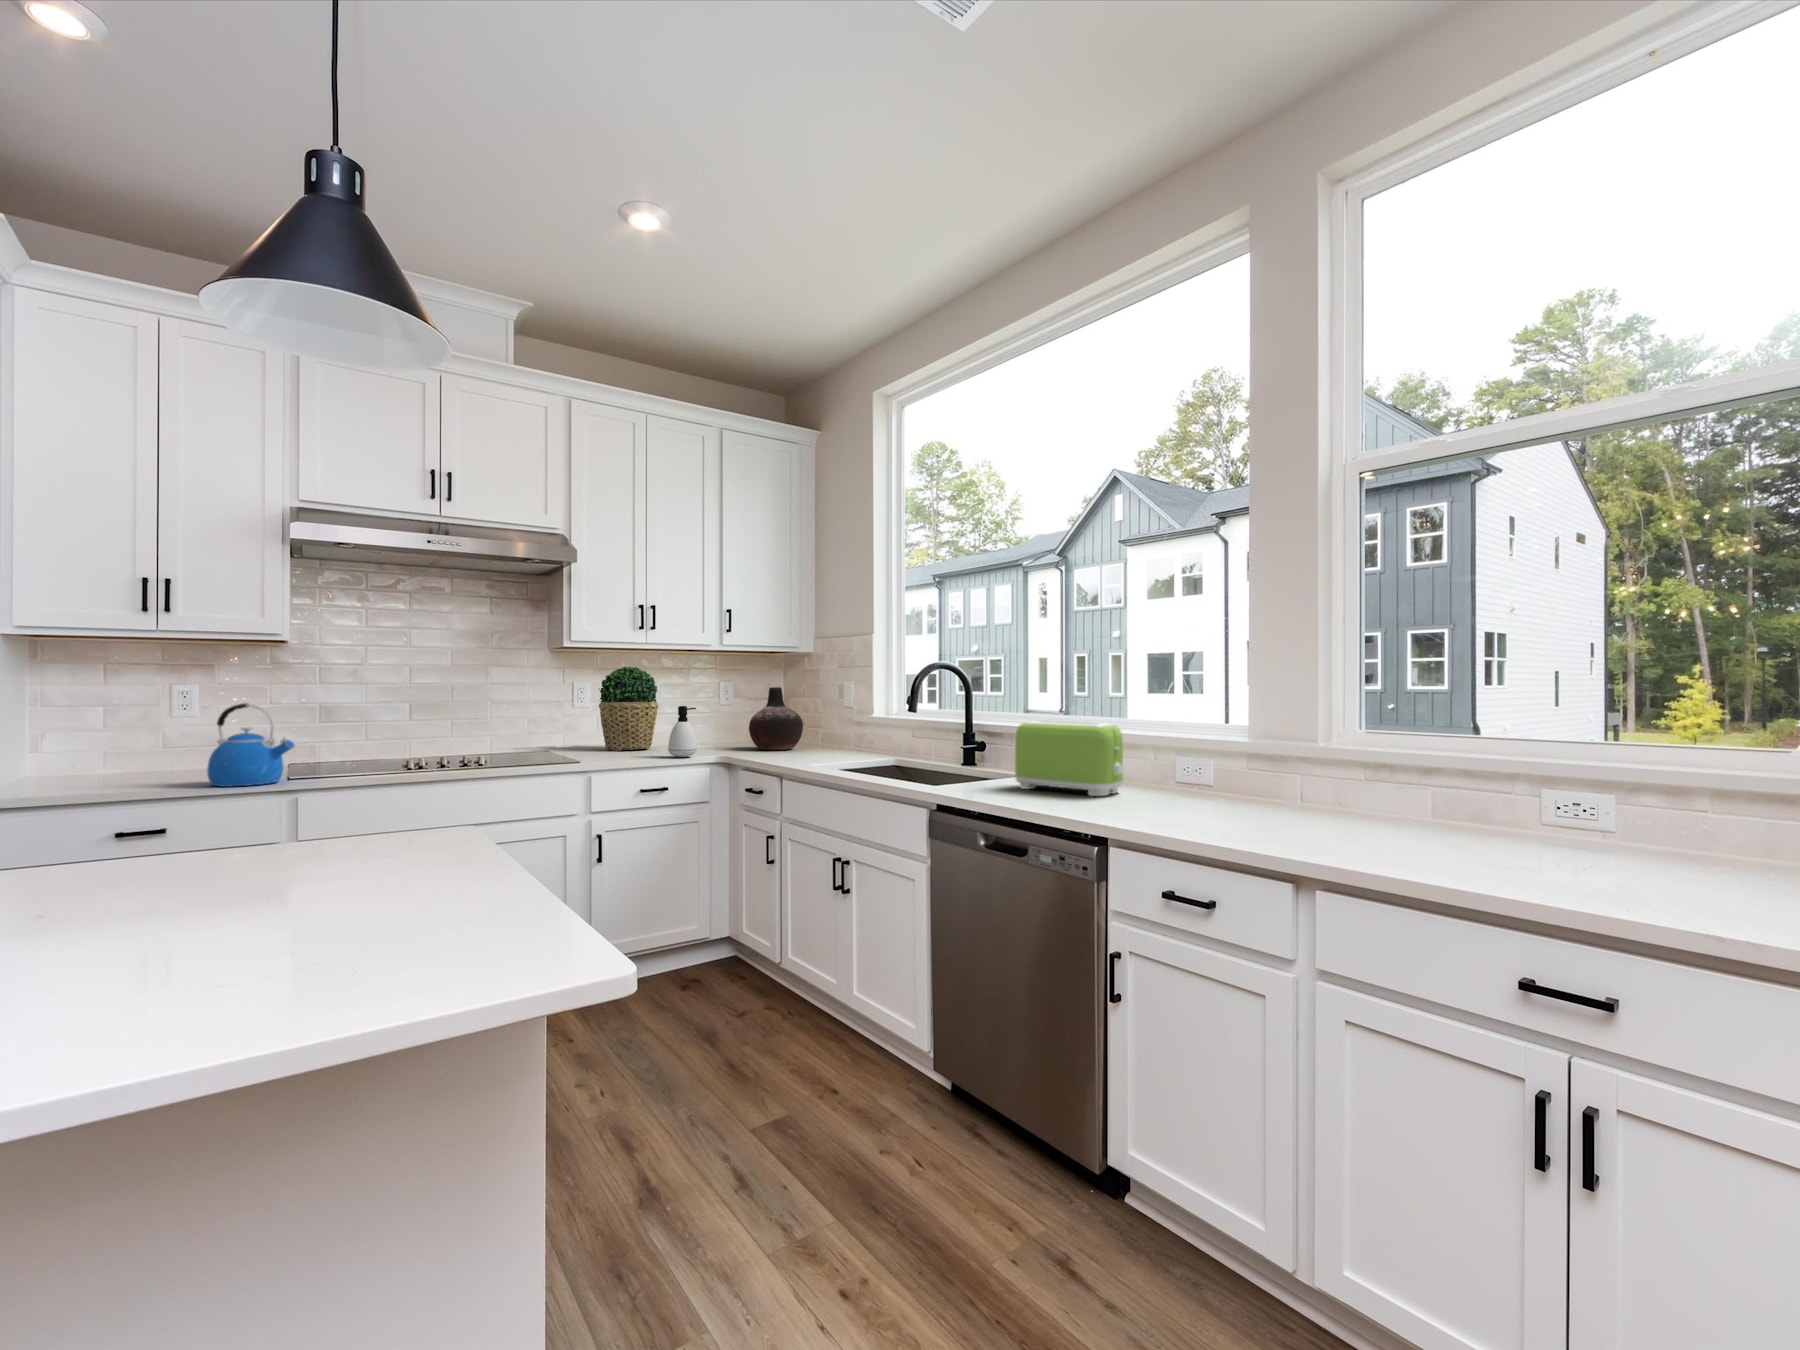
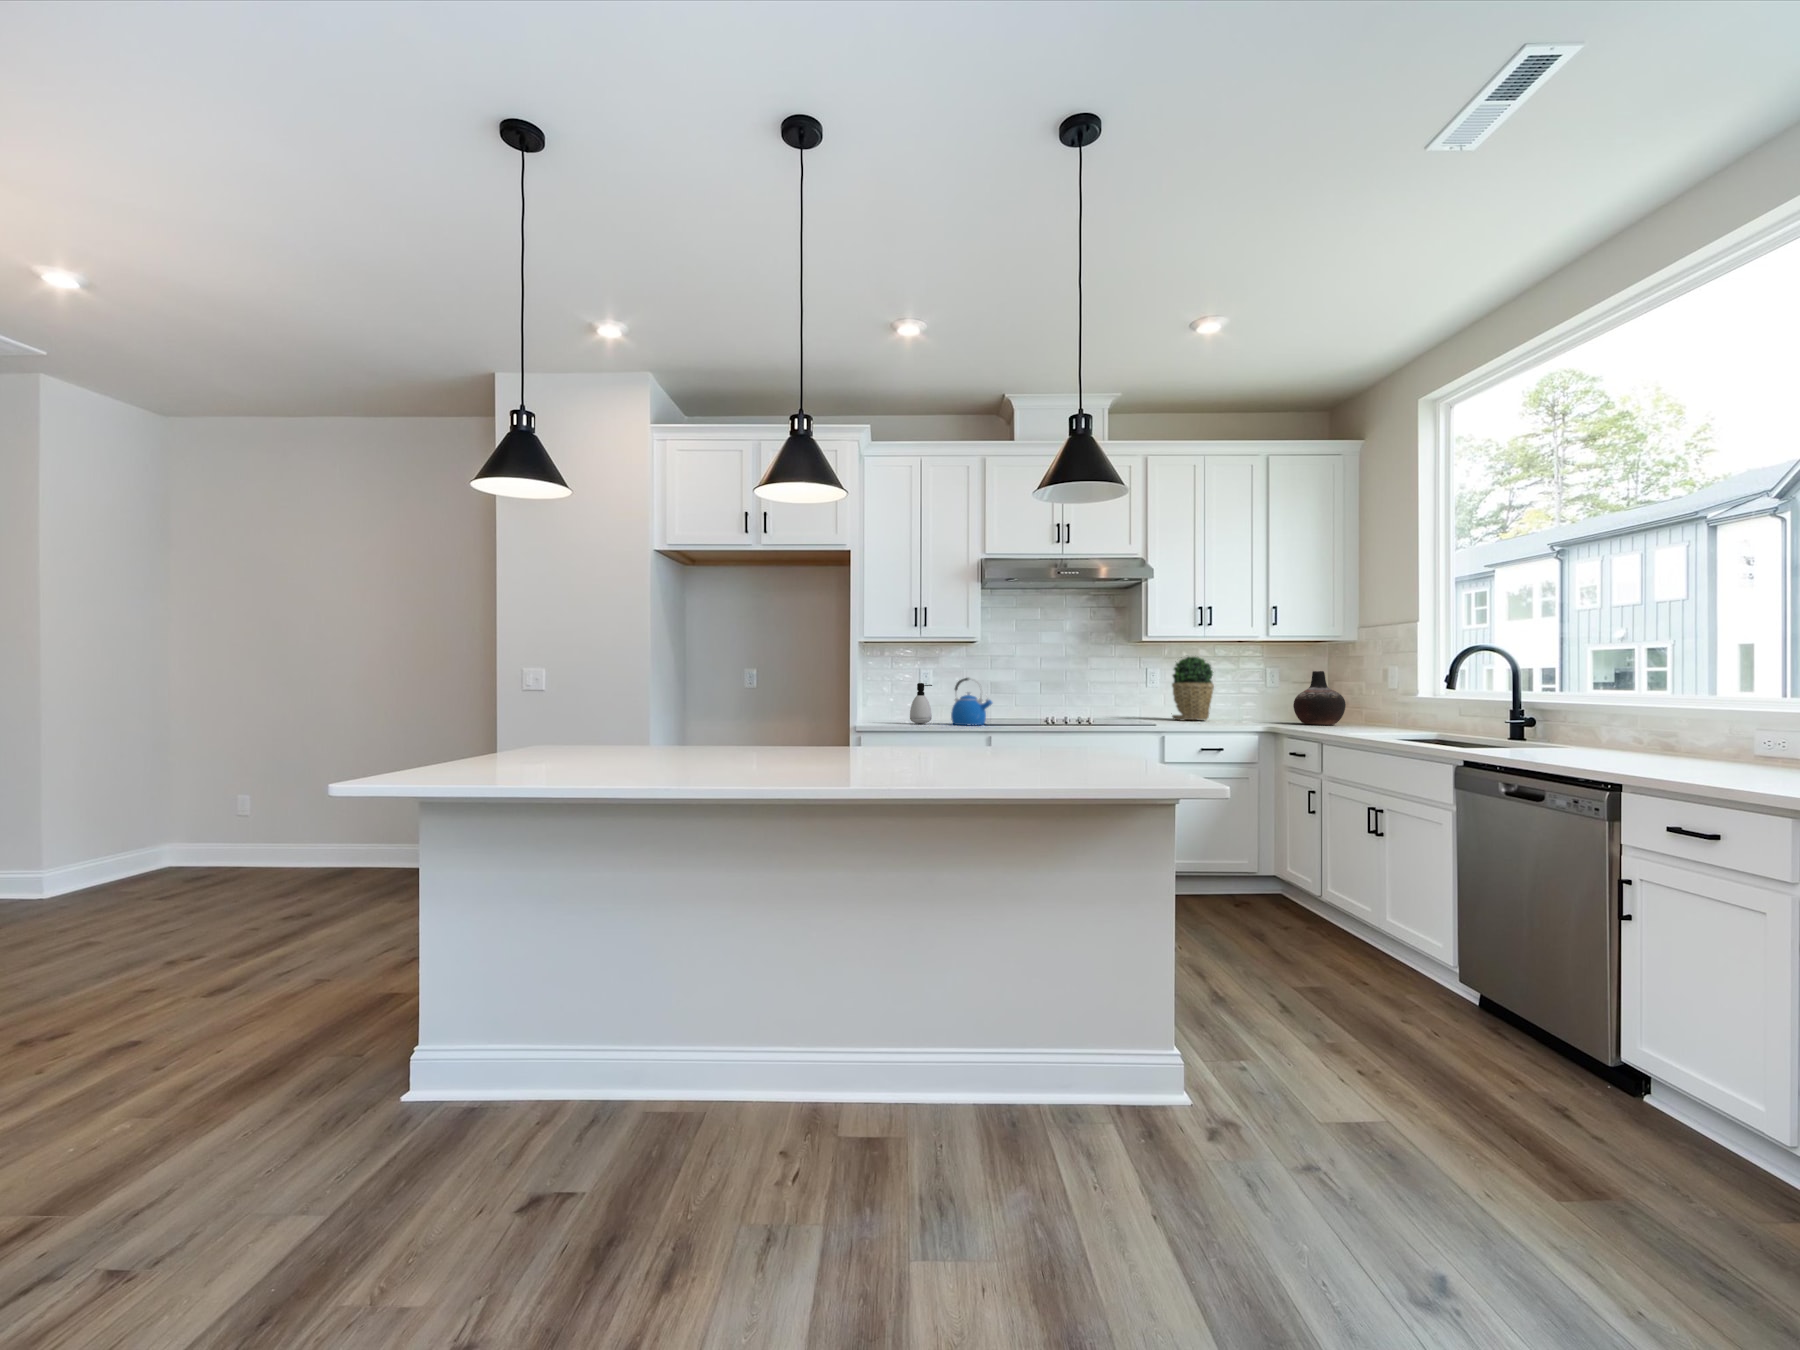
soap dispenser: present [668,706,697,757] -> present [910,683,932,724]
toaster: present [1015,721,1123,796] -> none [1549,693,1677,760]

